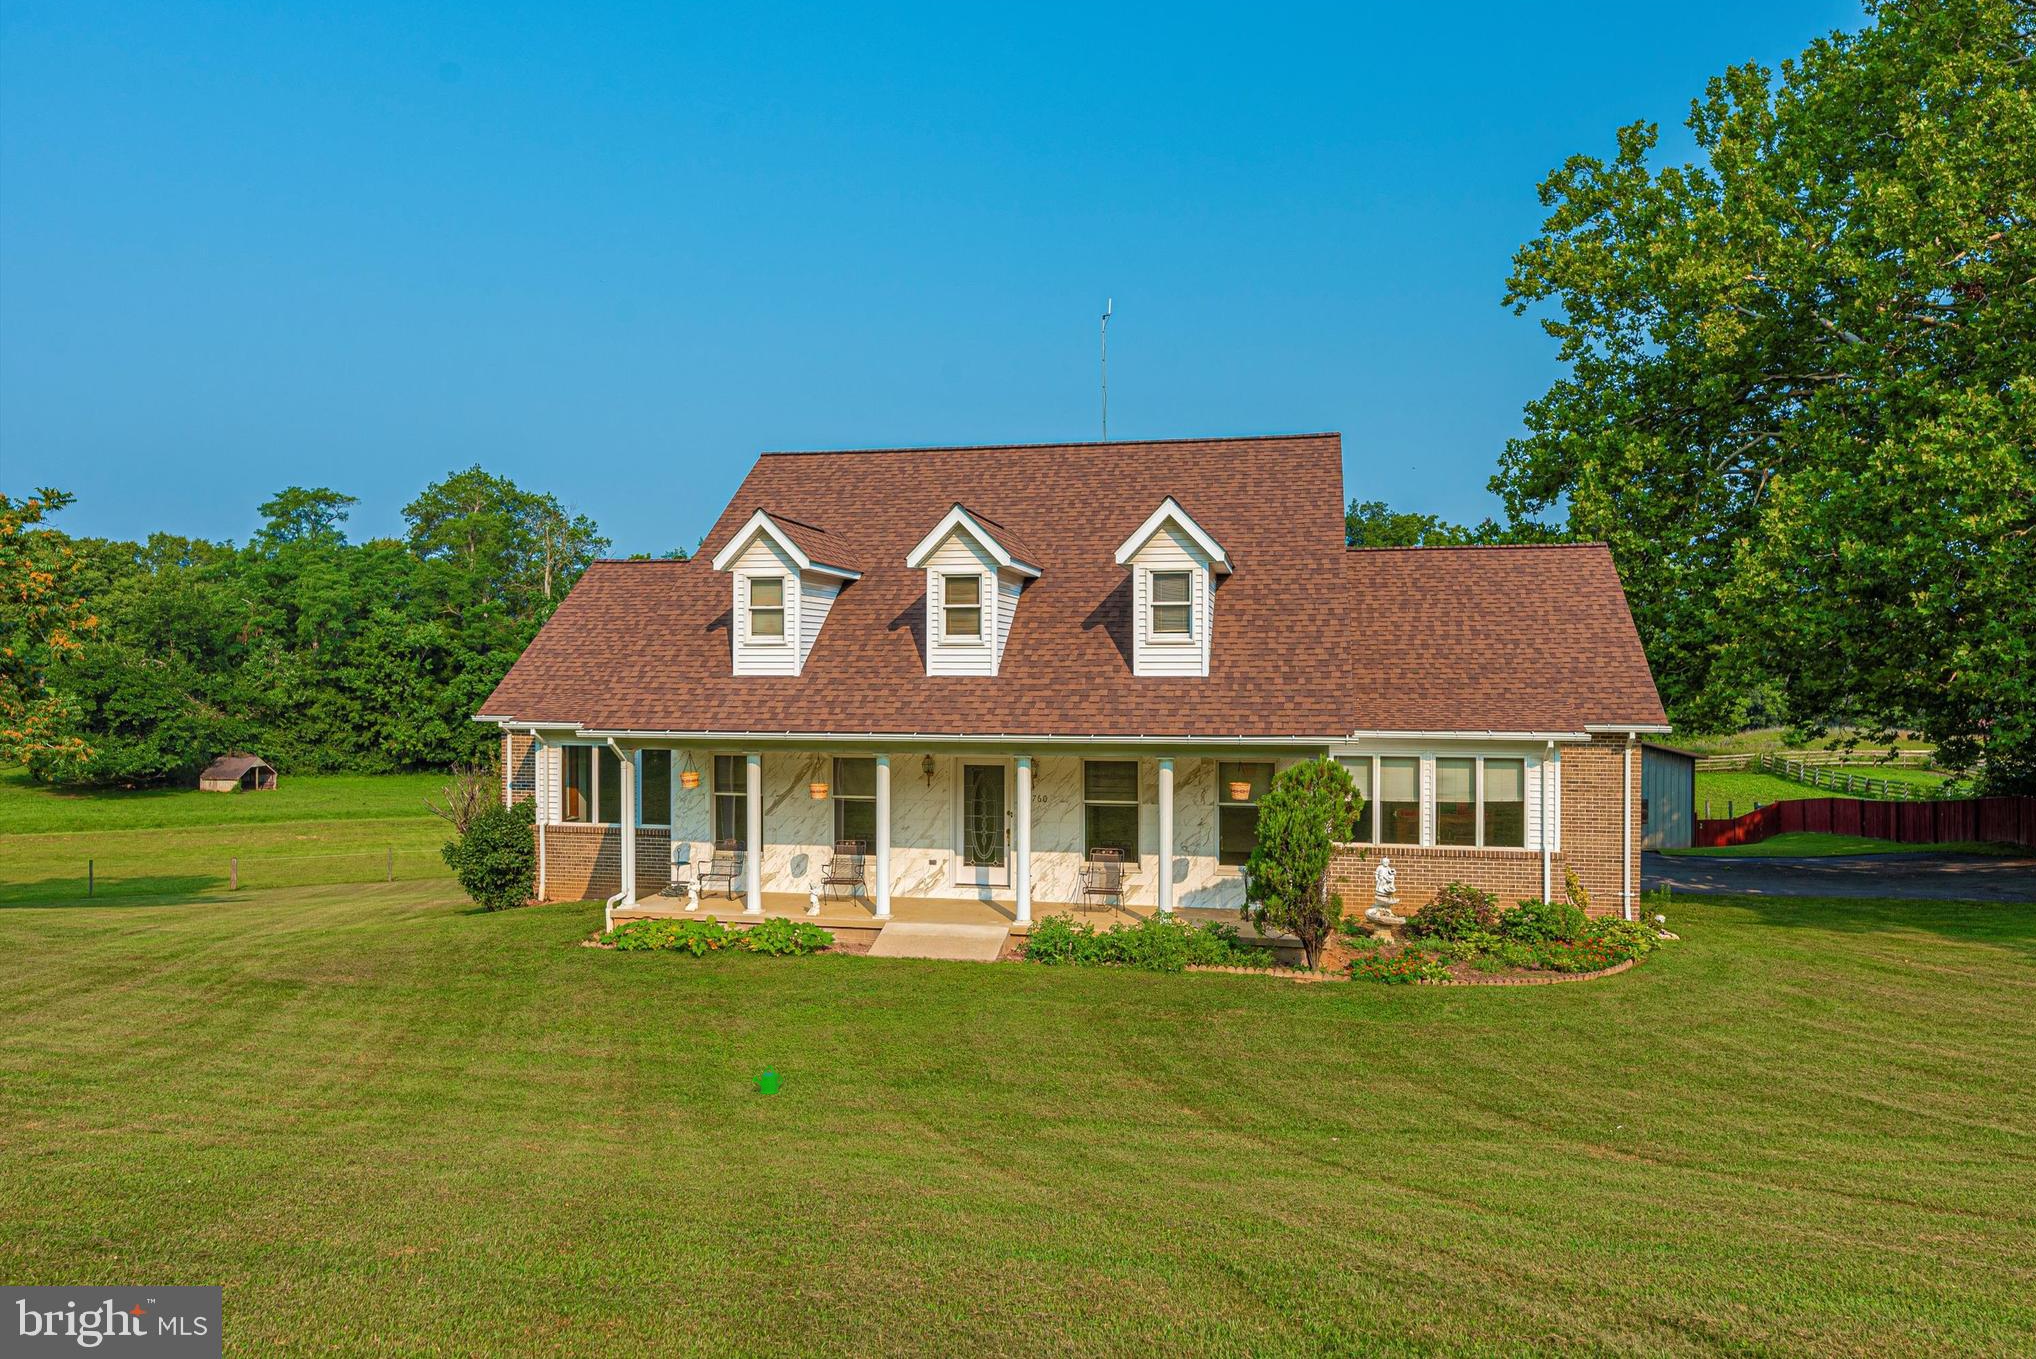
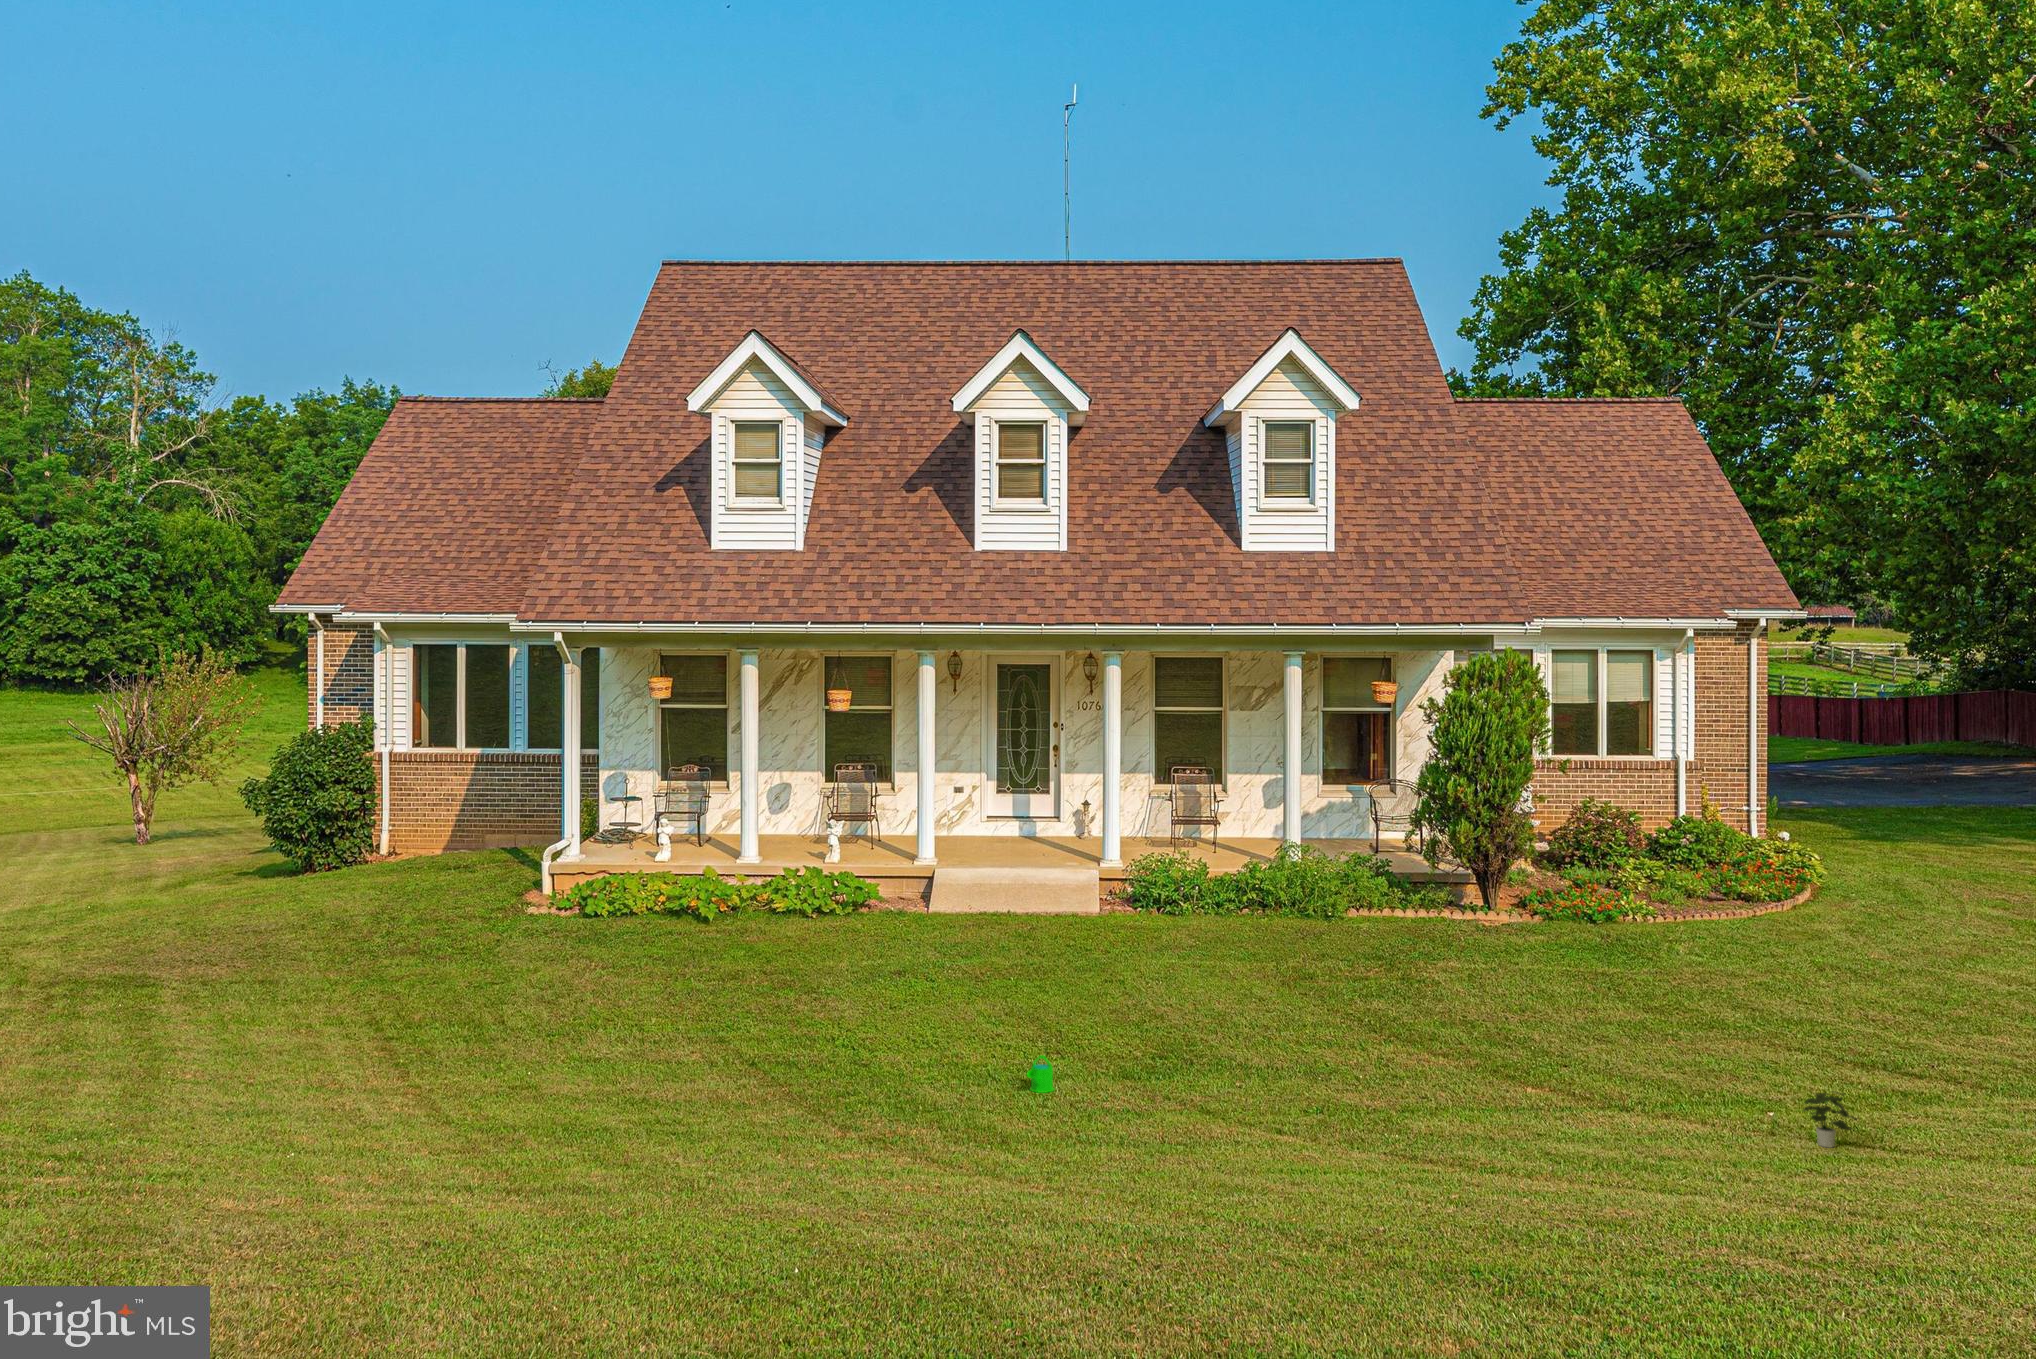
potted plant: none [1289,1126,1329,1174] -> present [1803,1091,1857,1148]

